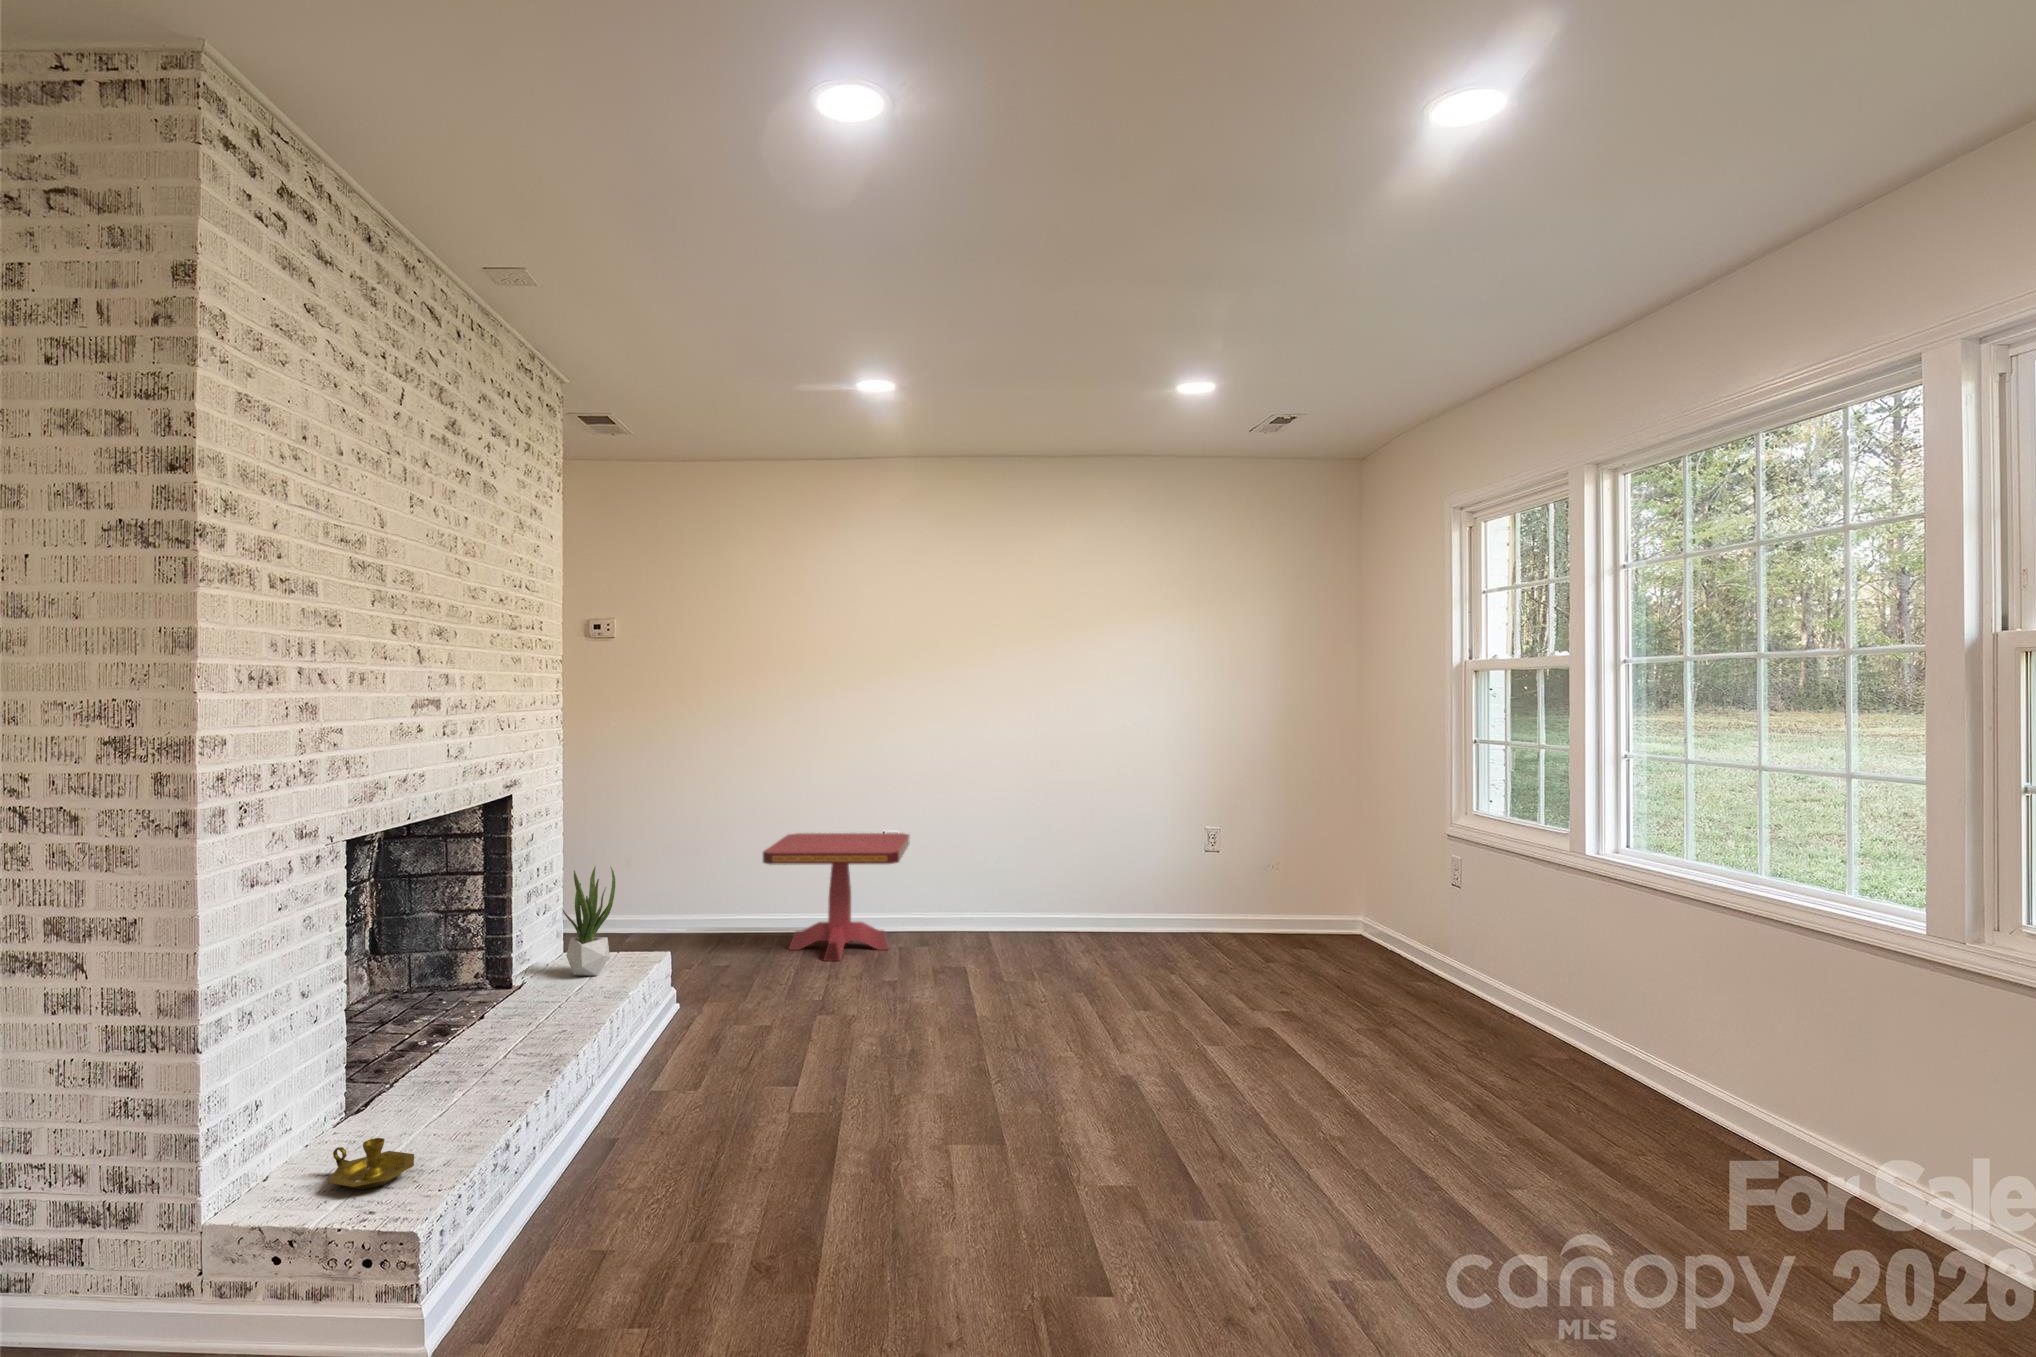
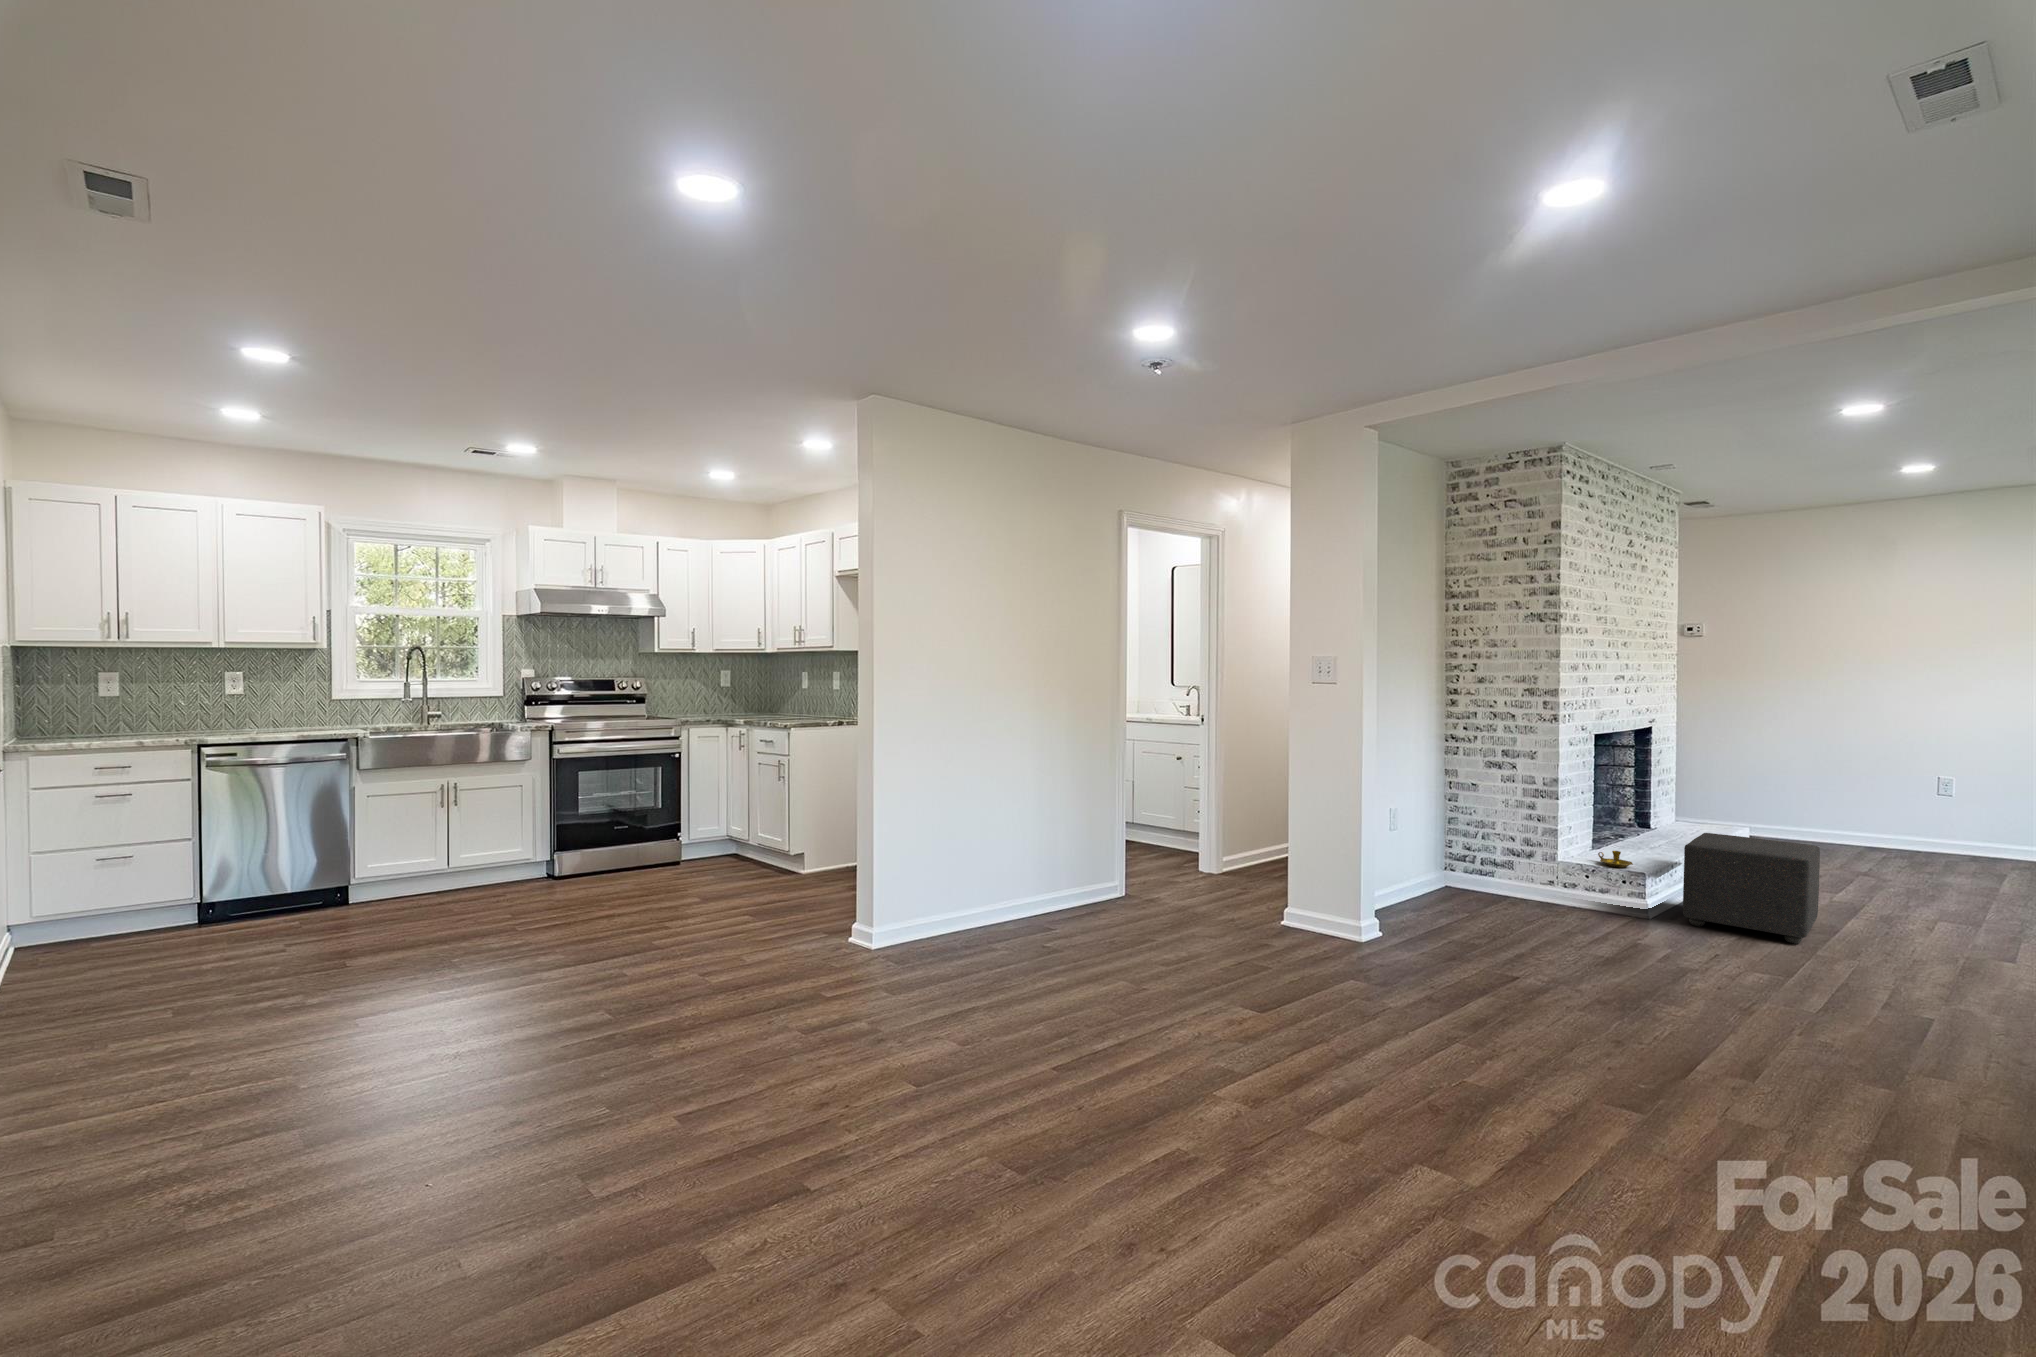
side table: present [763,833,910,961] -> none [1824,778,1977,873]
potted plant: present [562,867,615,976] -> none [1679,771,1713,832]
ottoman: none [521,1016,771,1288] -> present [1683,833,1820,944]

